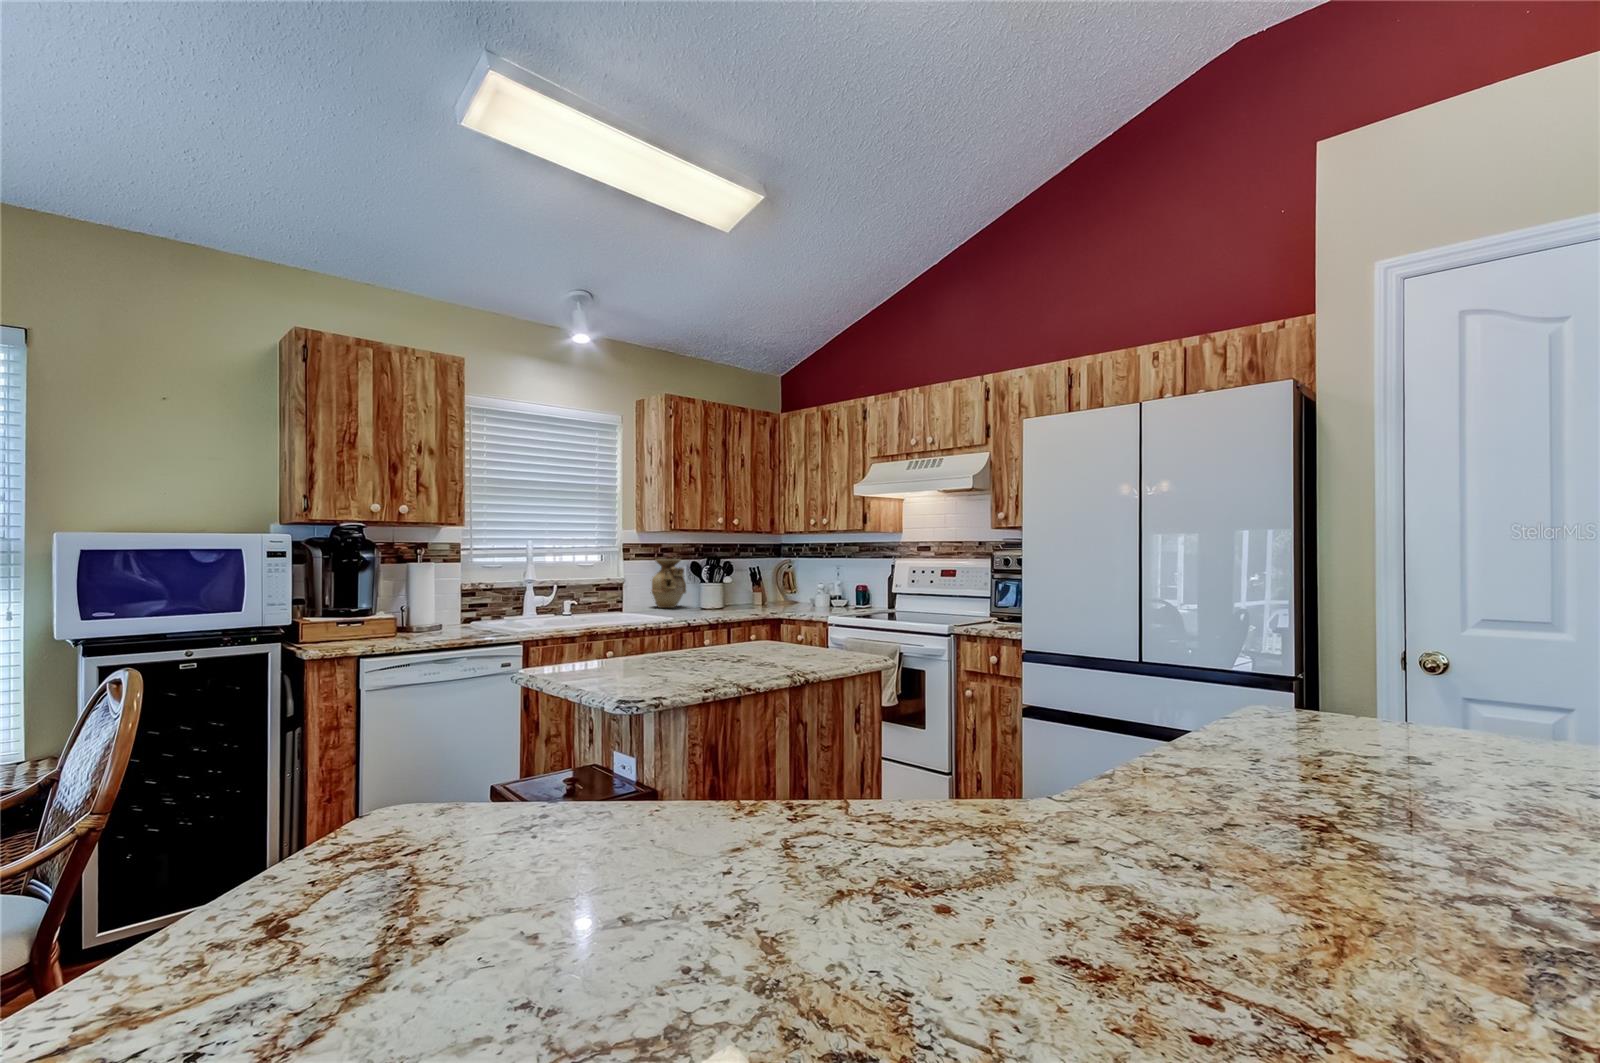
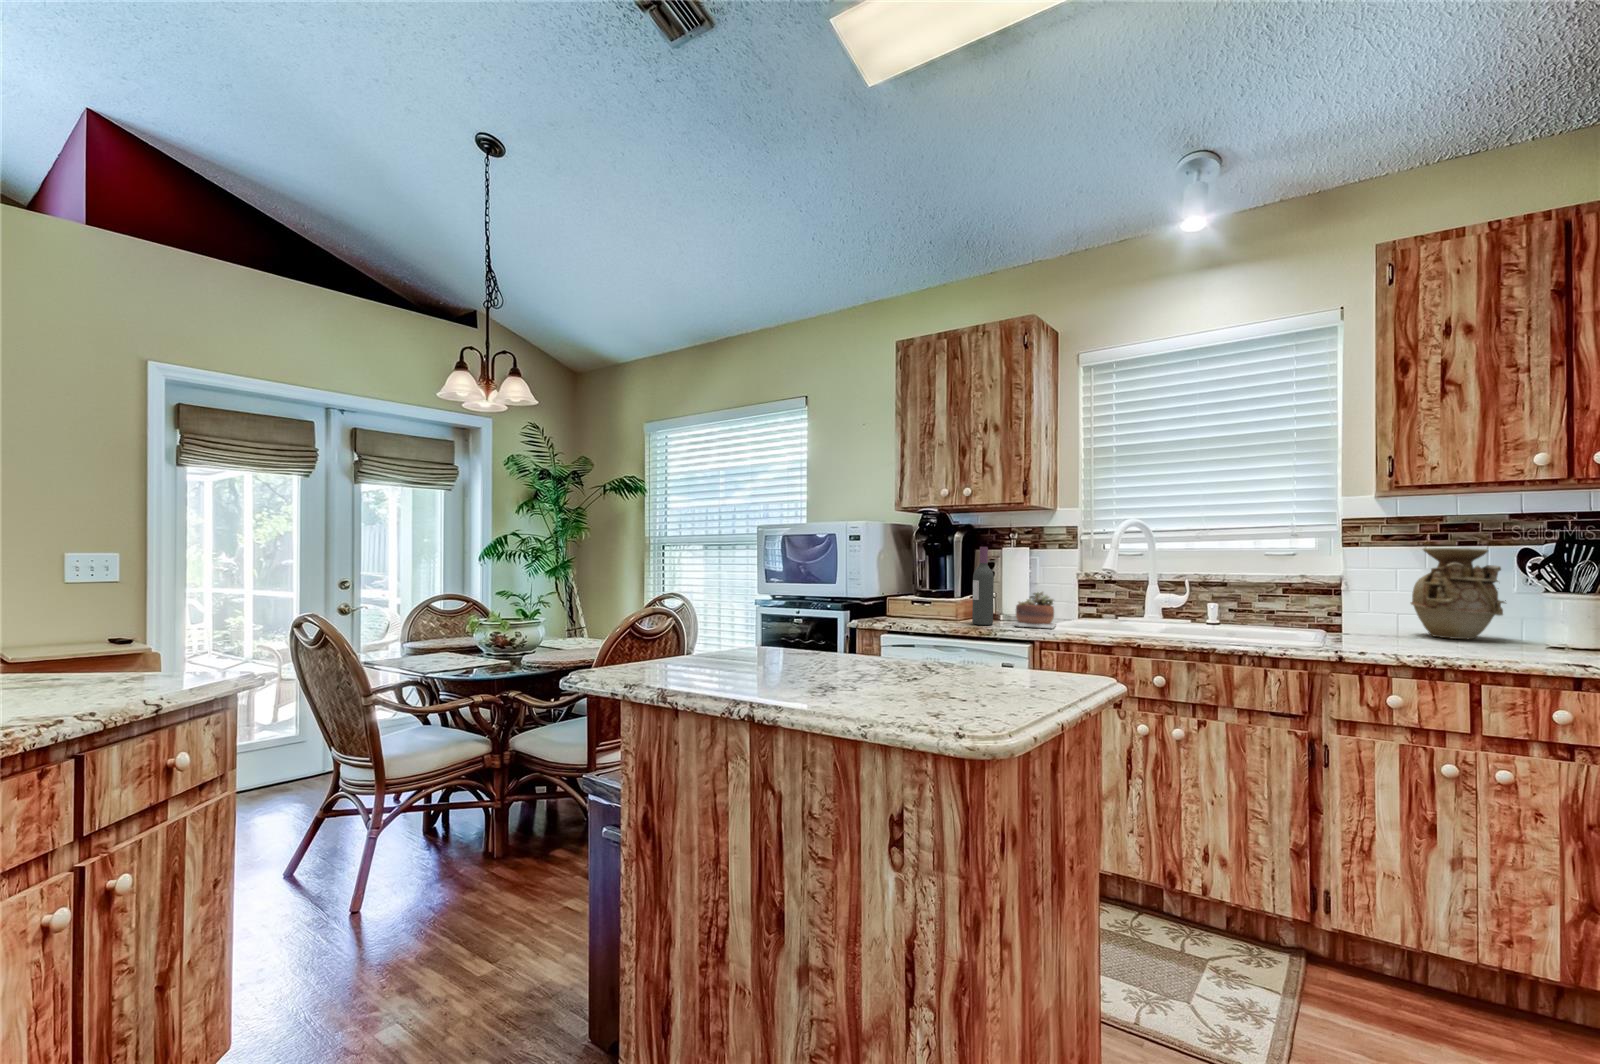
wine bottle: none [456,567,477,639] -> present [972,547,994,625]
succulent plant: none [478,603,525,635] -> present [1013,592,1056,628]

